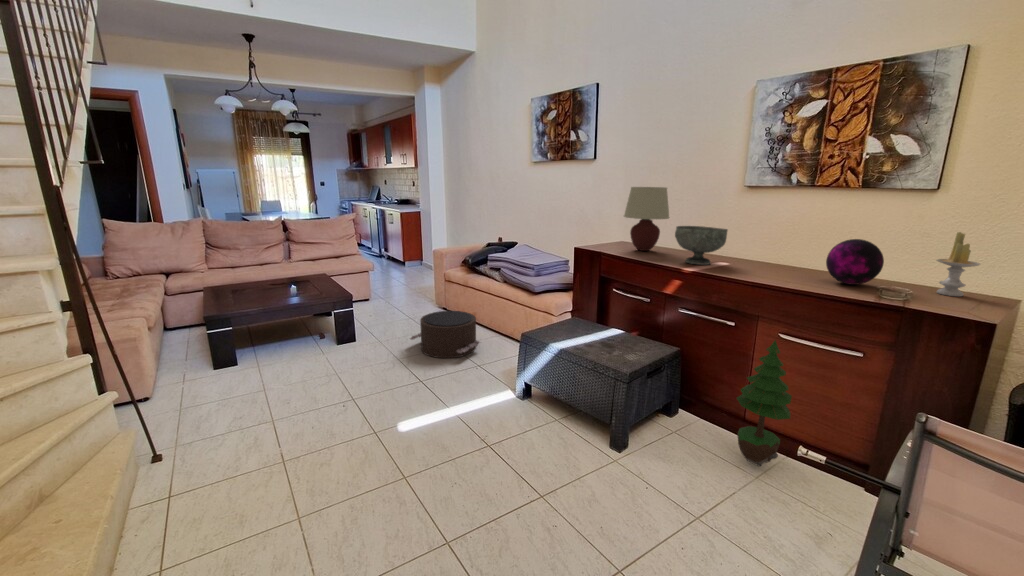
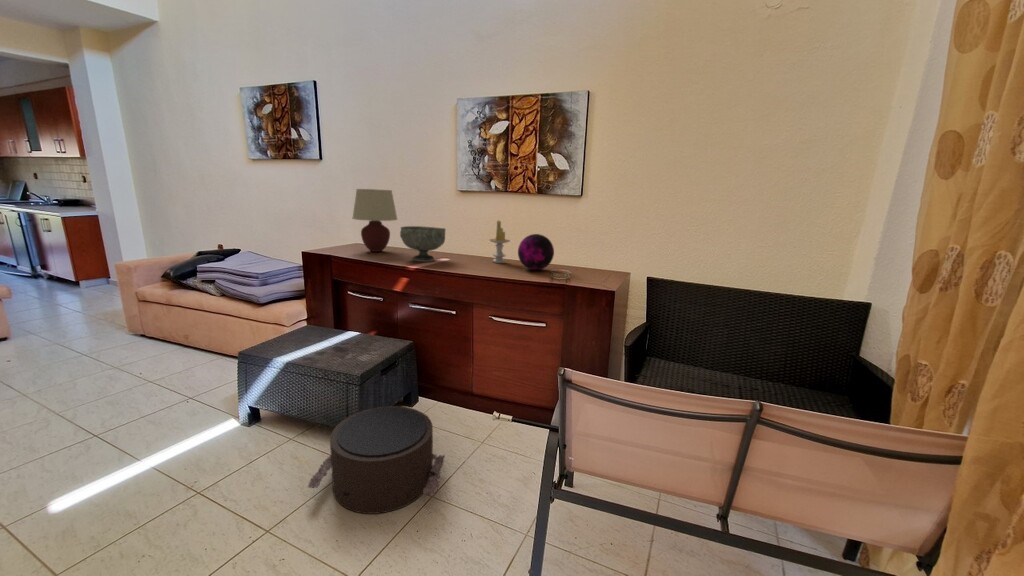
candle: present [937,232,980,296] -> present [490,221,510,263]
pouf: present [410,311,479,358] -> present [308,406,444,514]
potted tree: present [737,340,792,466] -> none [460,321,503,432]

